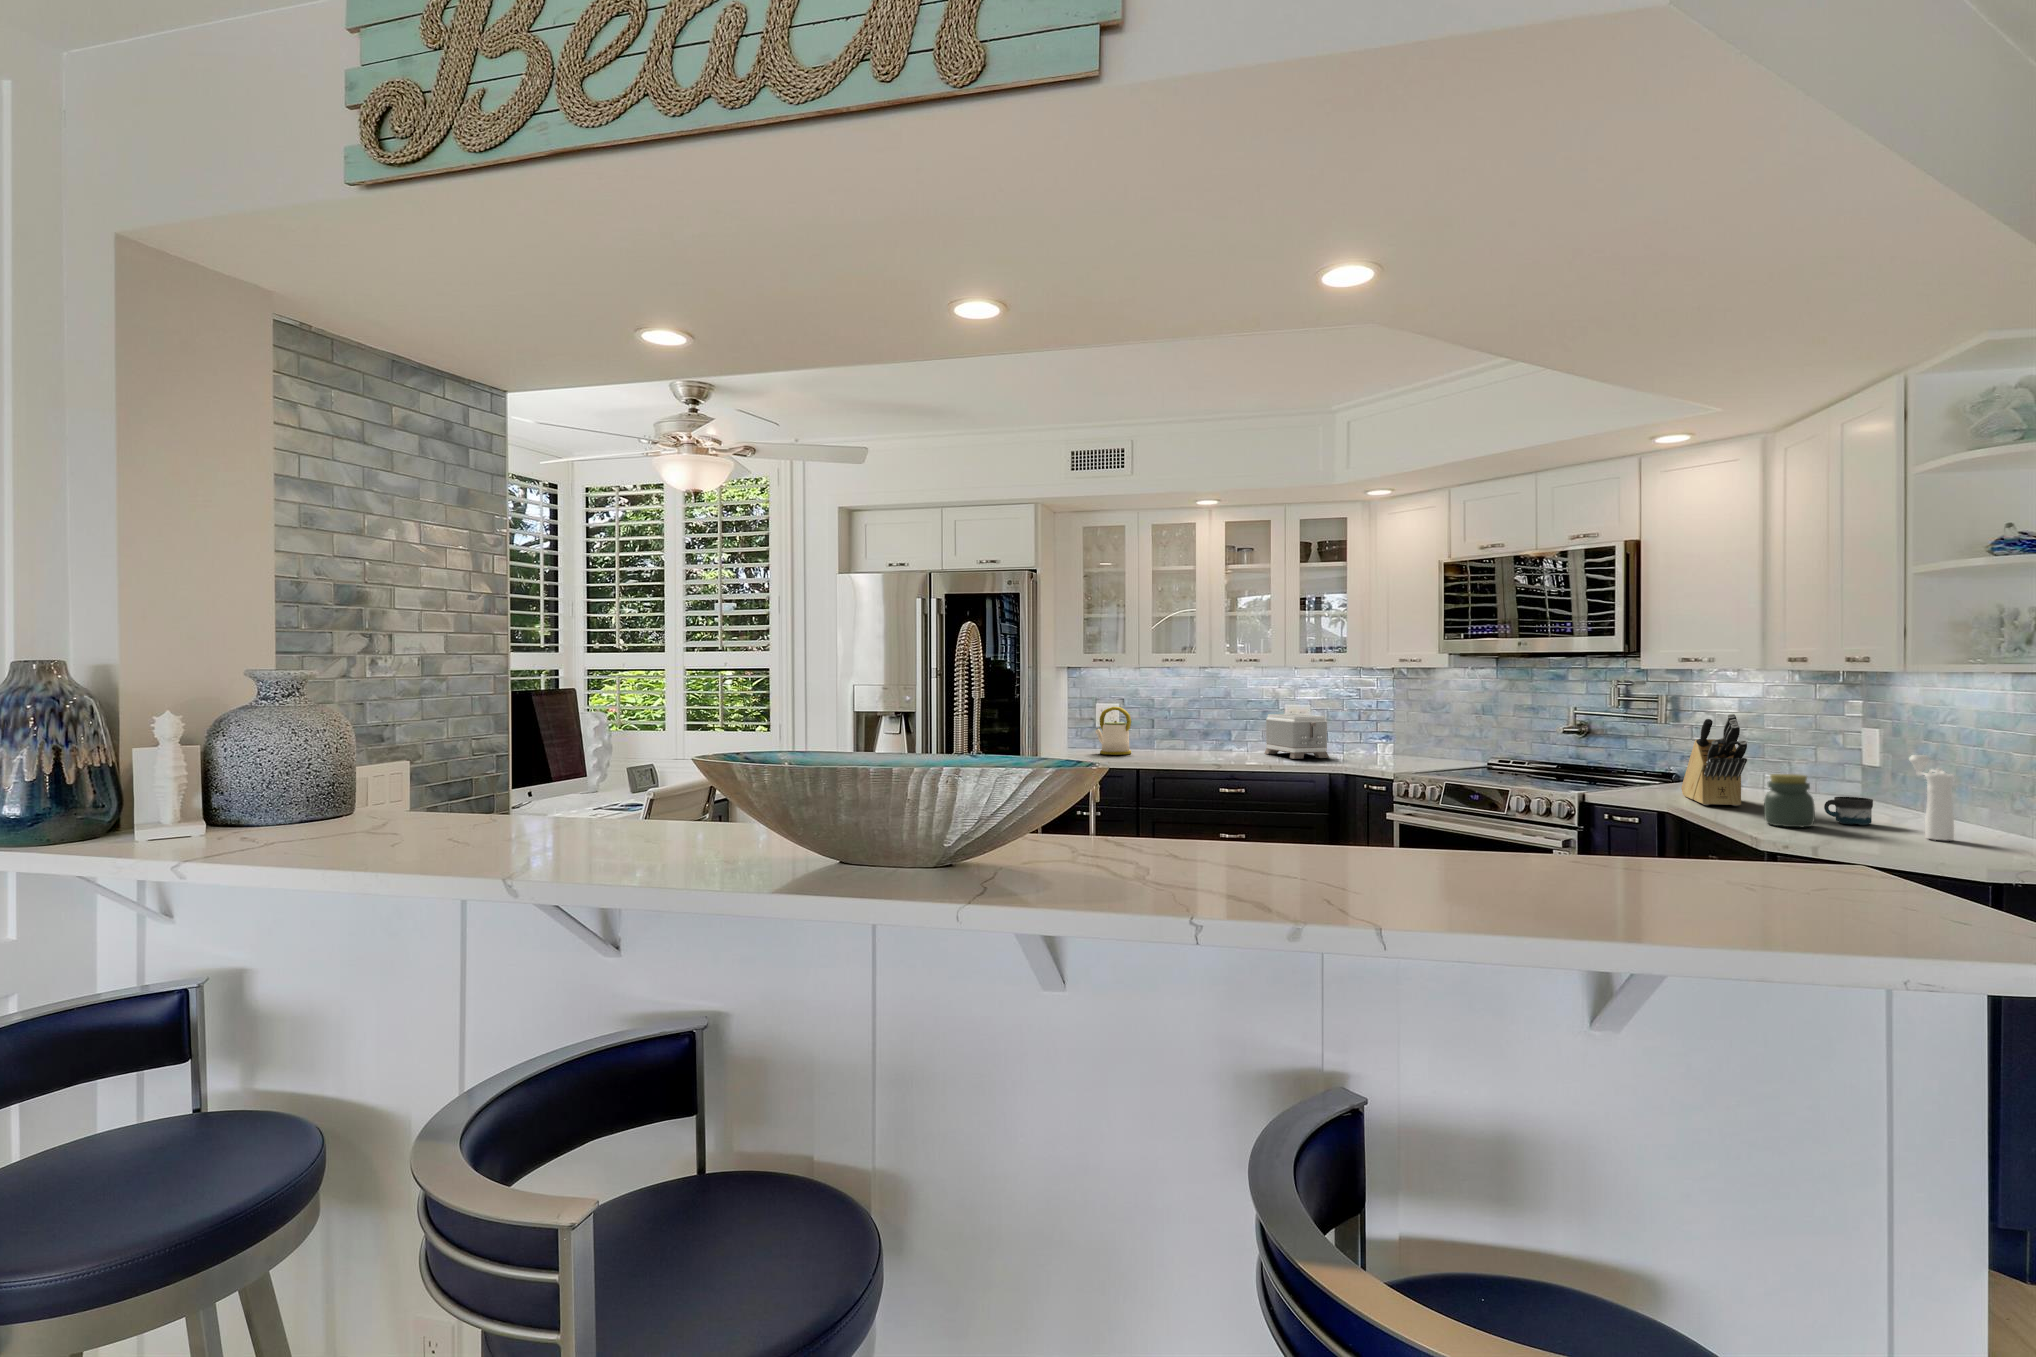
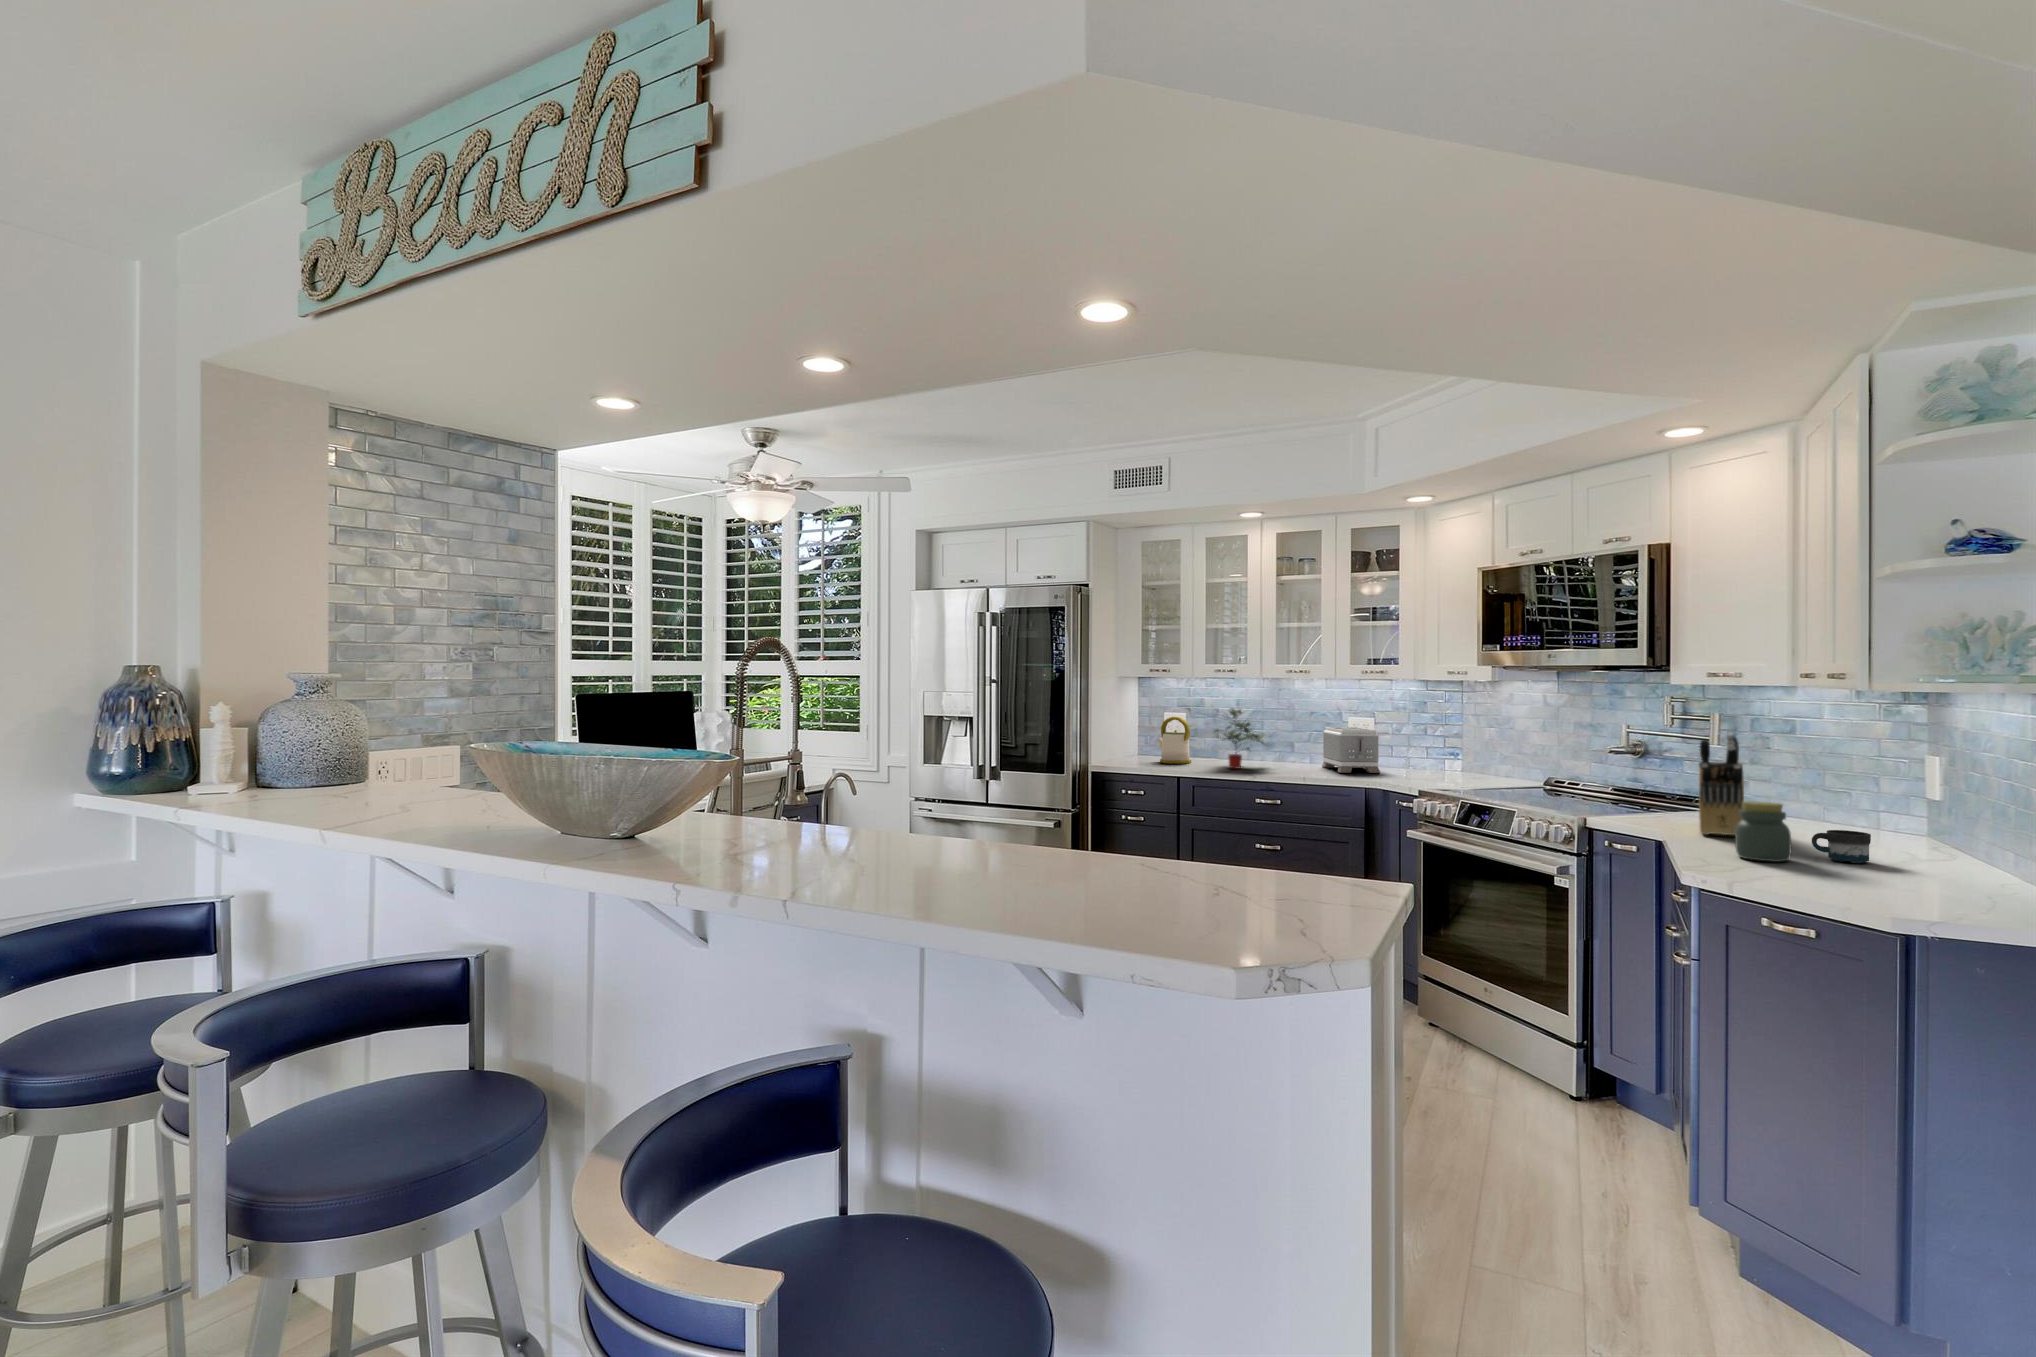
potted plant: none [1162,697,1225,758] -> present [1214,708,1265,769]
pepper mill: present [1909,755,1954,840] -> none [1901,785,1939,884]

